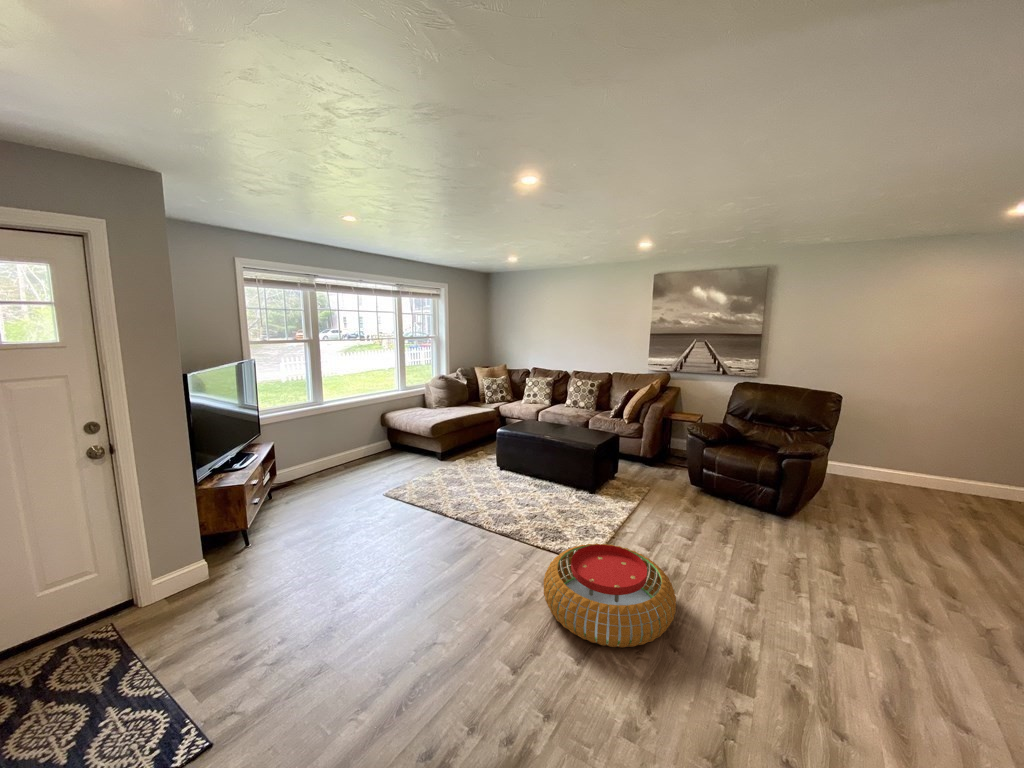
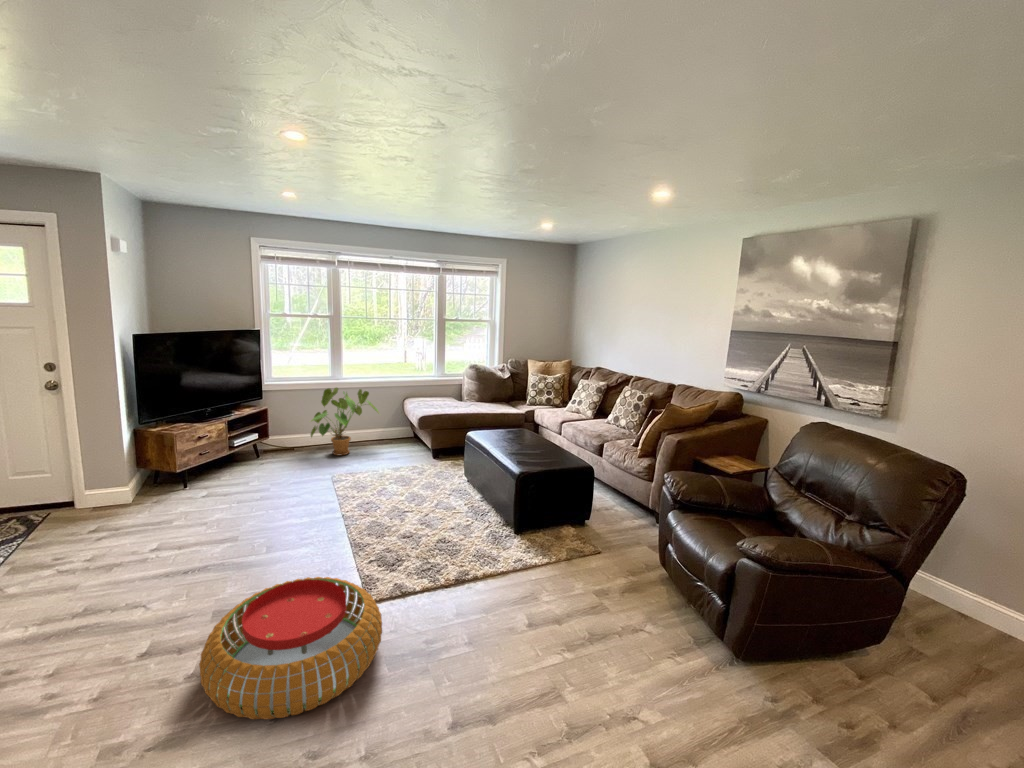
house plant: none [317,411,385,479] -> present [311,388,379,455]

